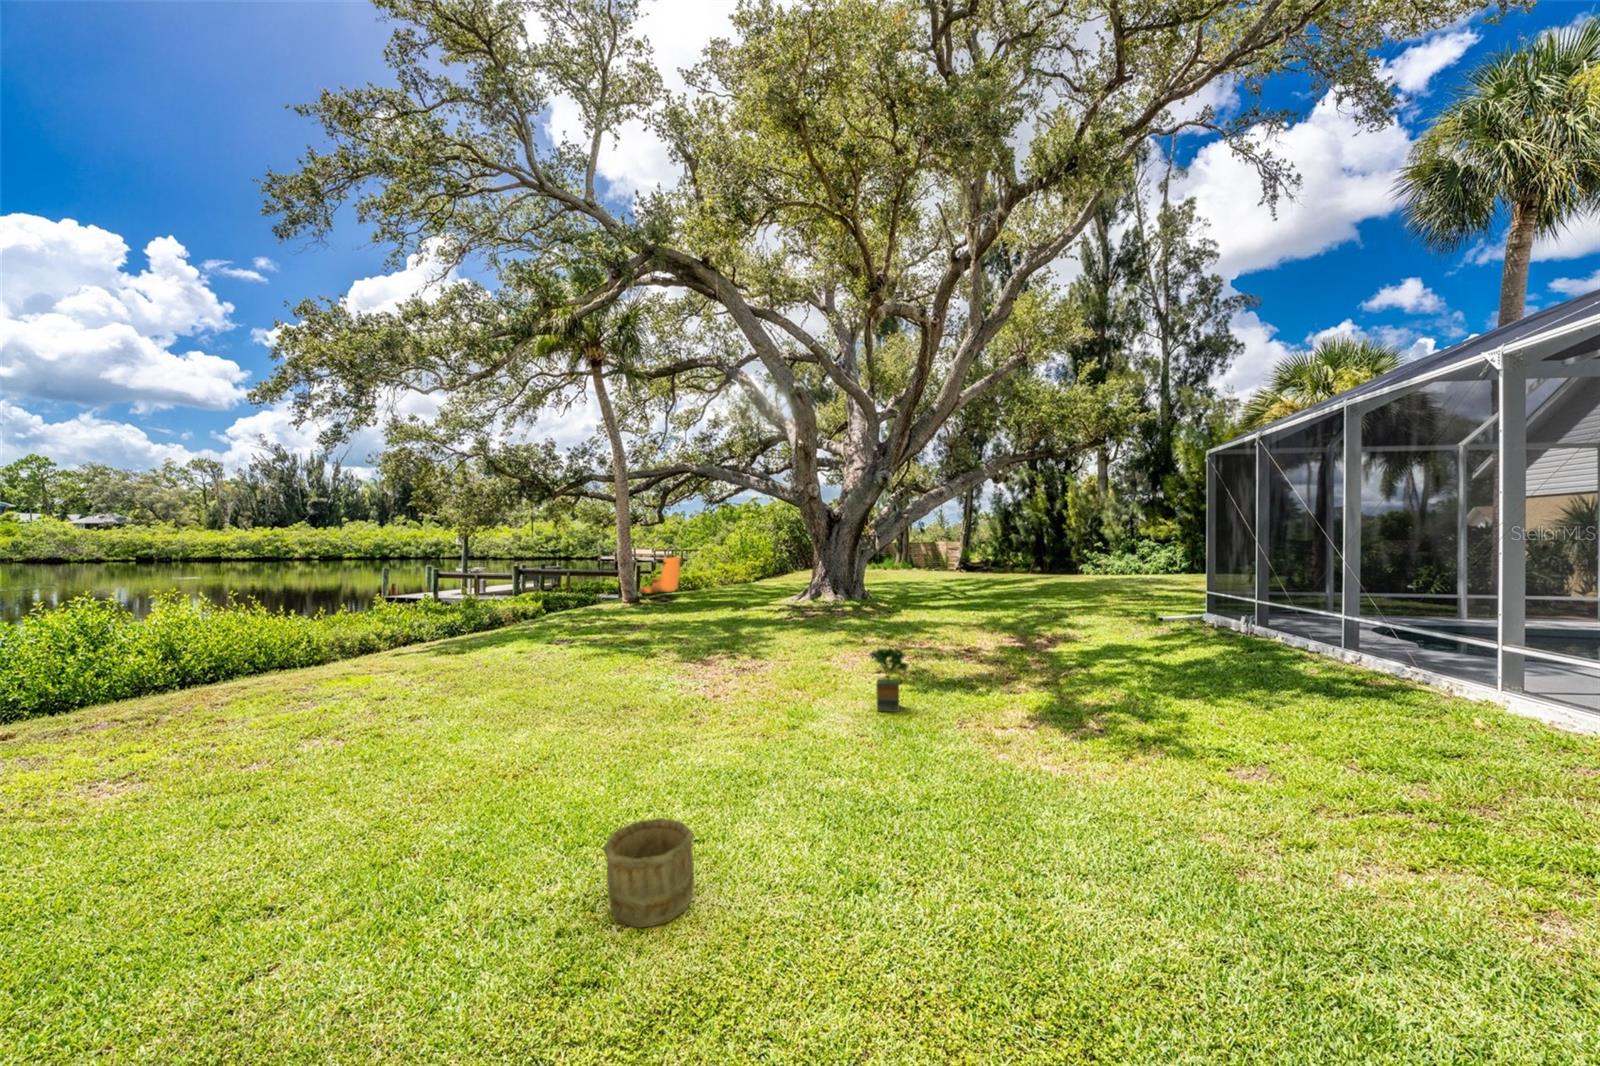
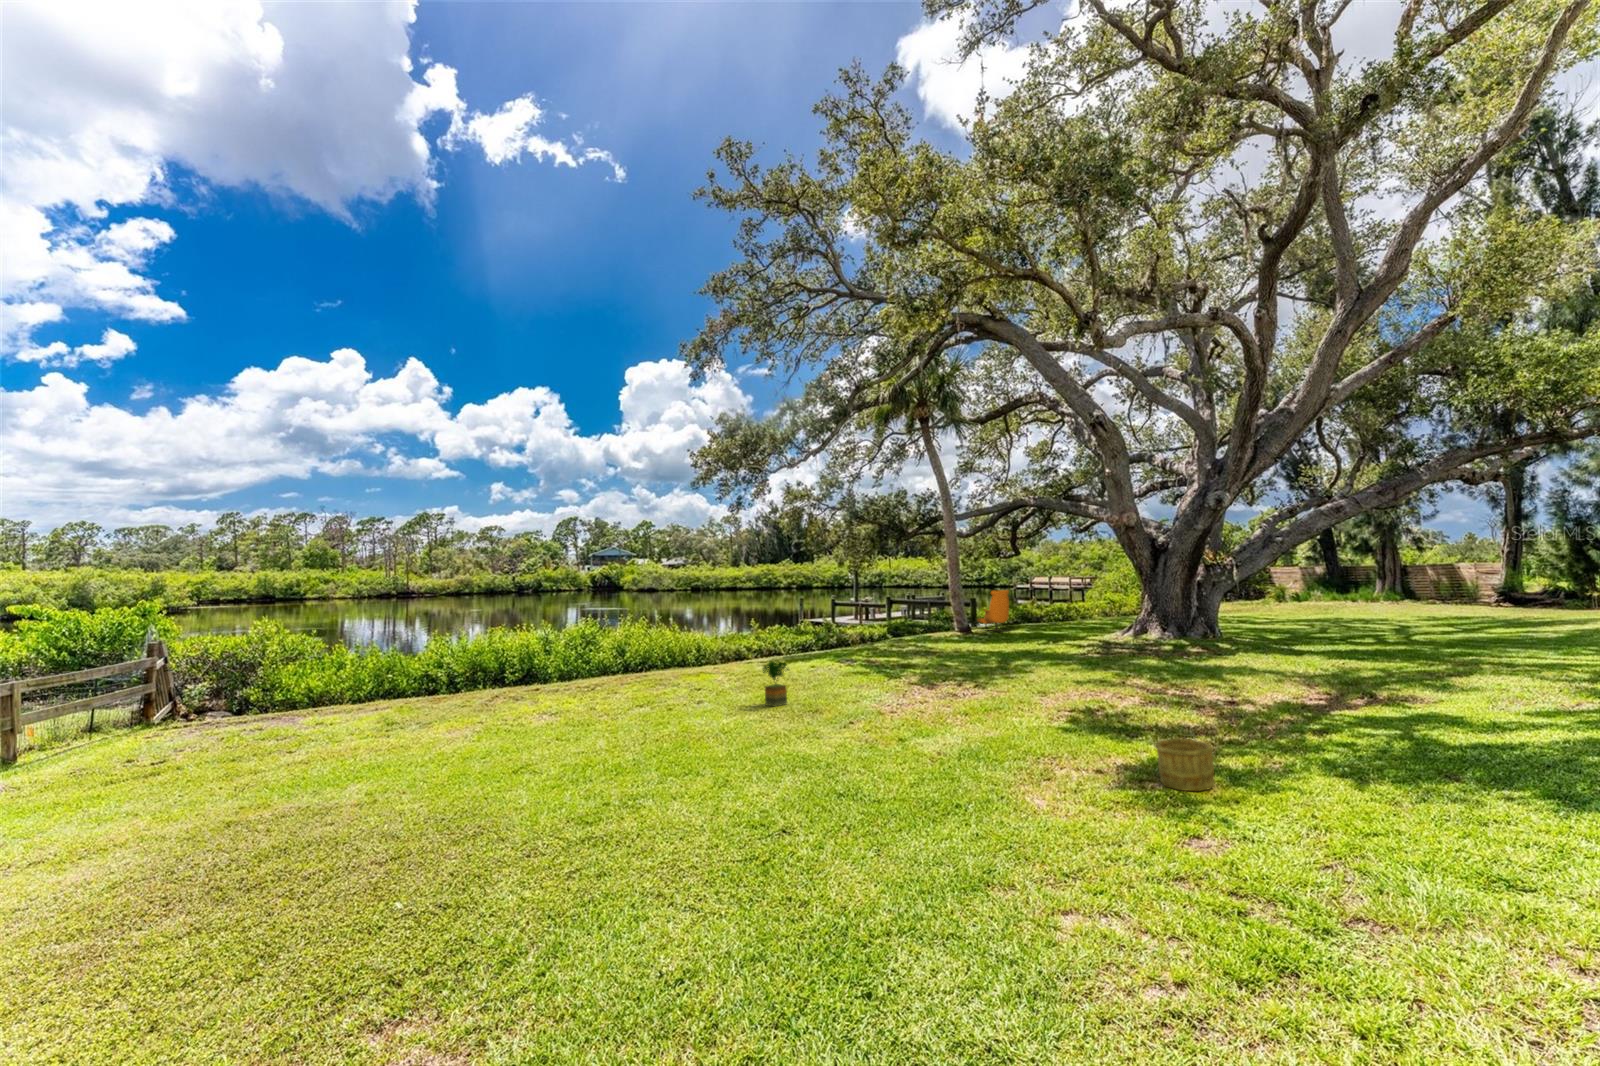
potted tree: present [870,648,909,712] -> present [763,662,789,707]
wooden bucket: present [603,818,694,928] -> present [1155,739,1215,791]

